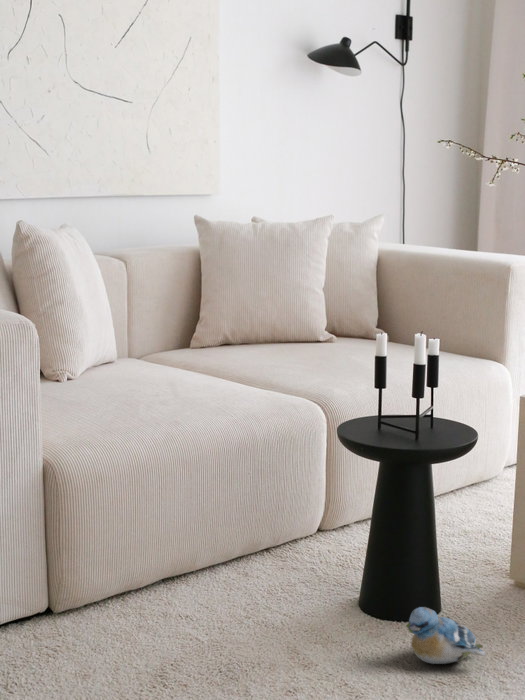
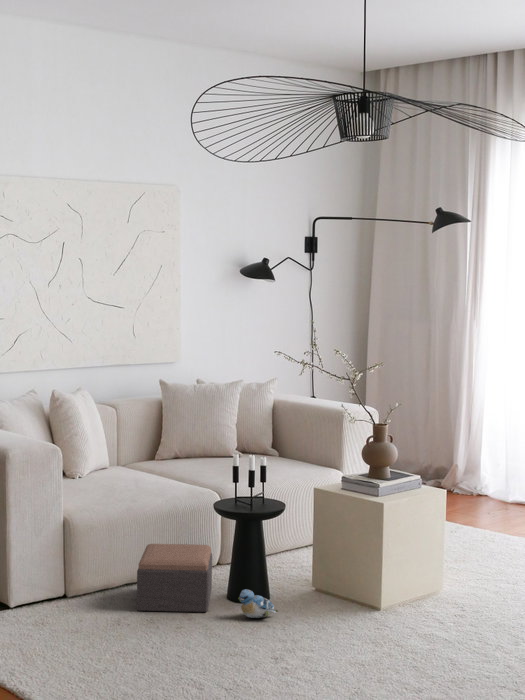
footstool: none [195,505,341,648] -> present [137,544,212,612]

